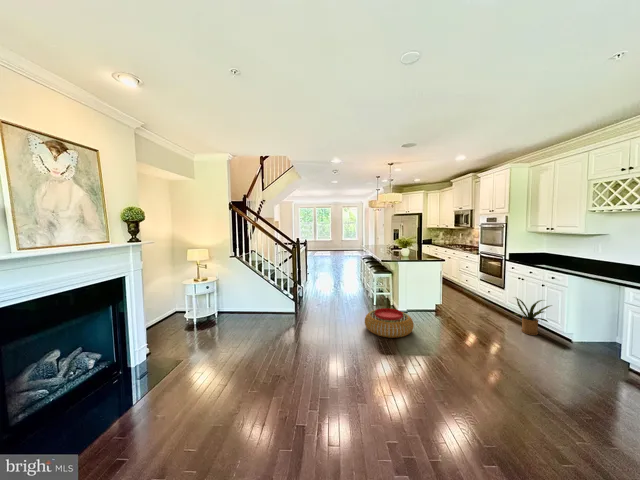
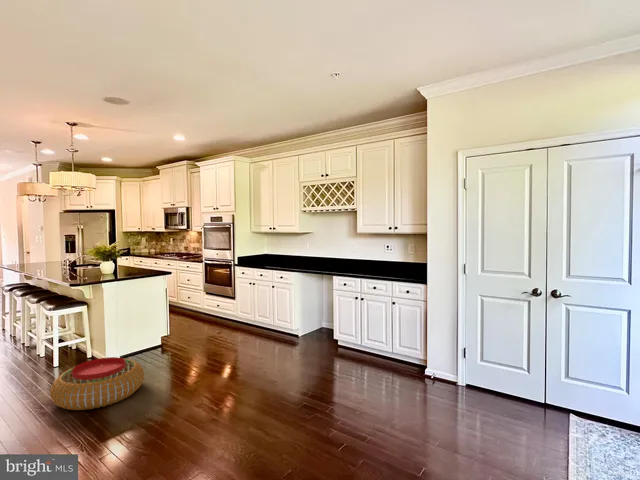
house plant: present [514,298,550,335] -> none [249,301,284,341]

